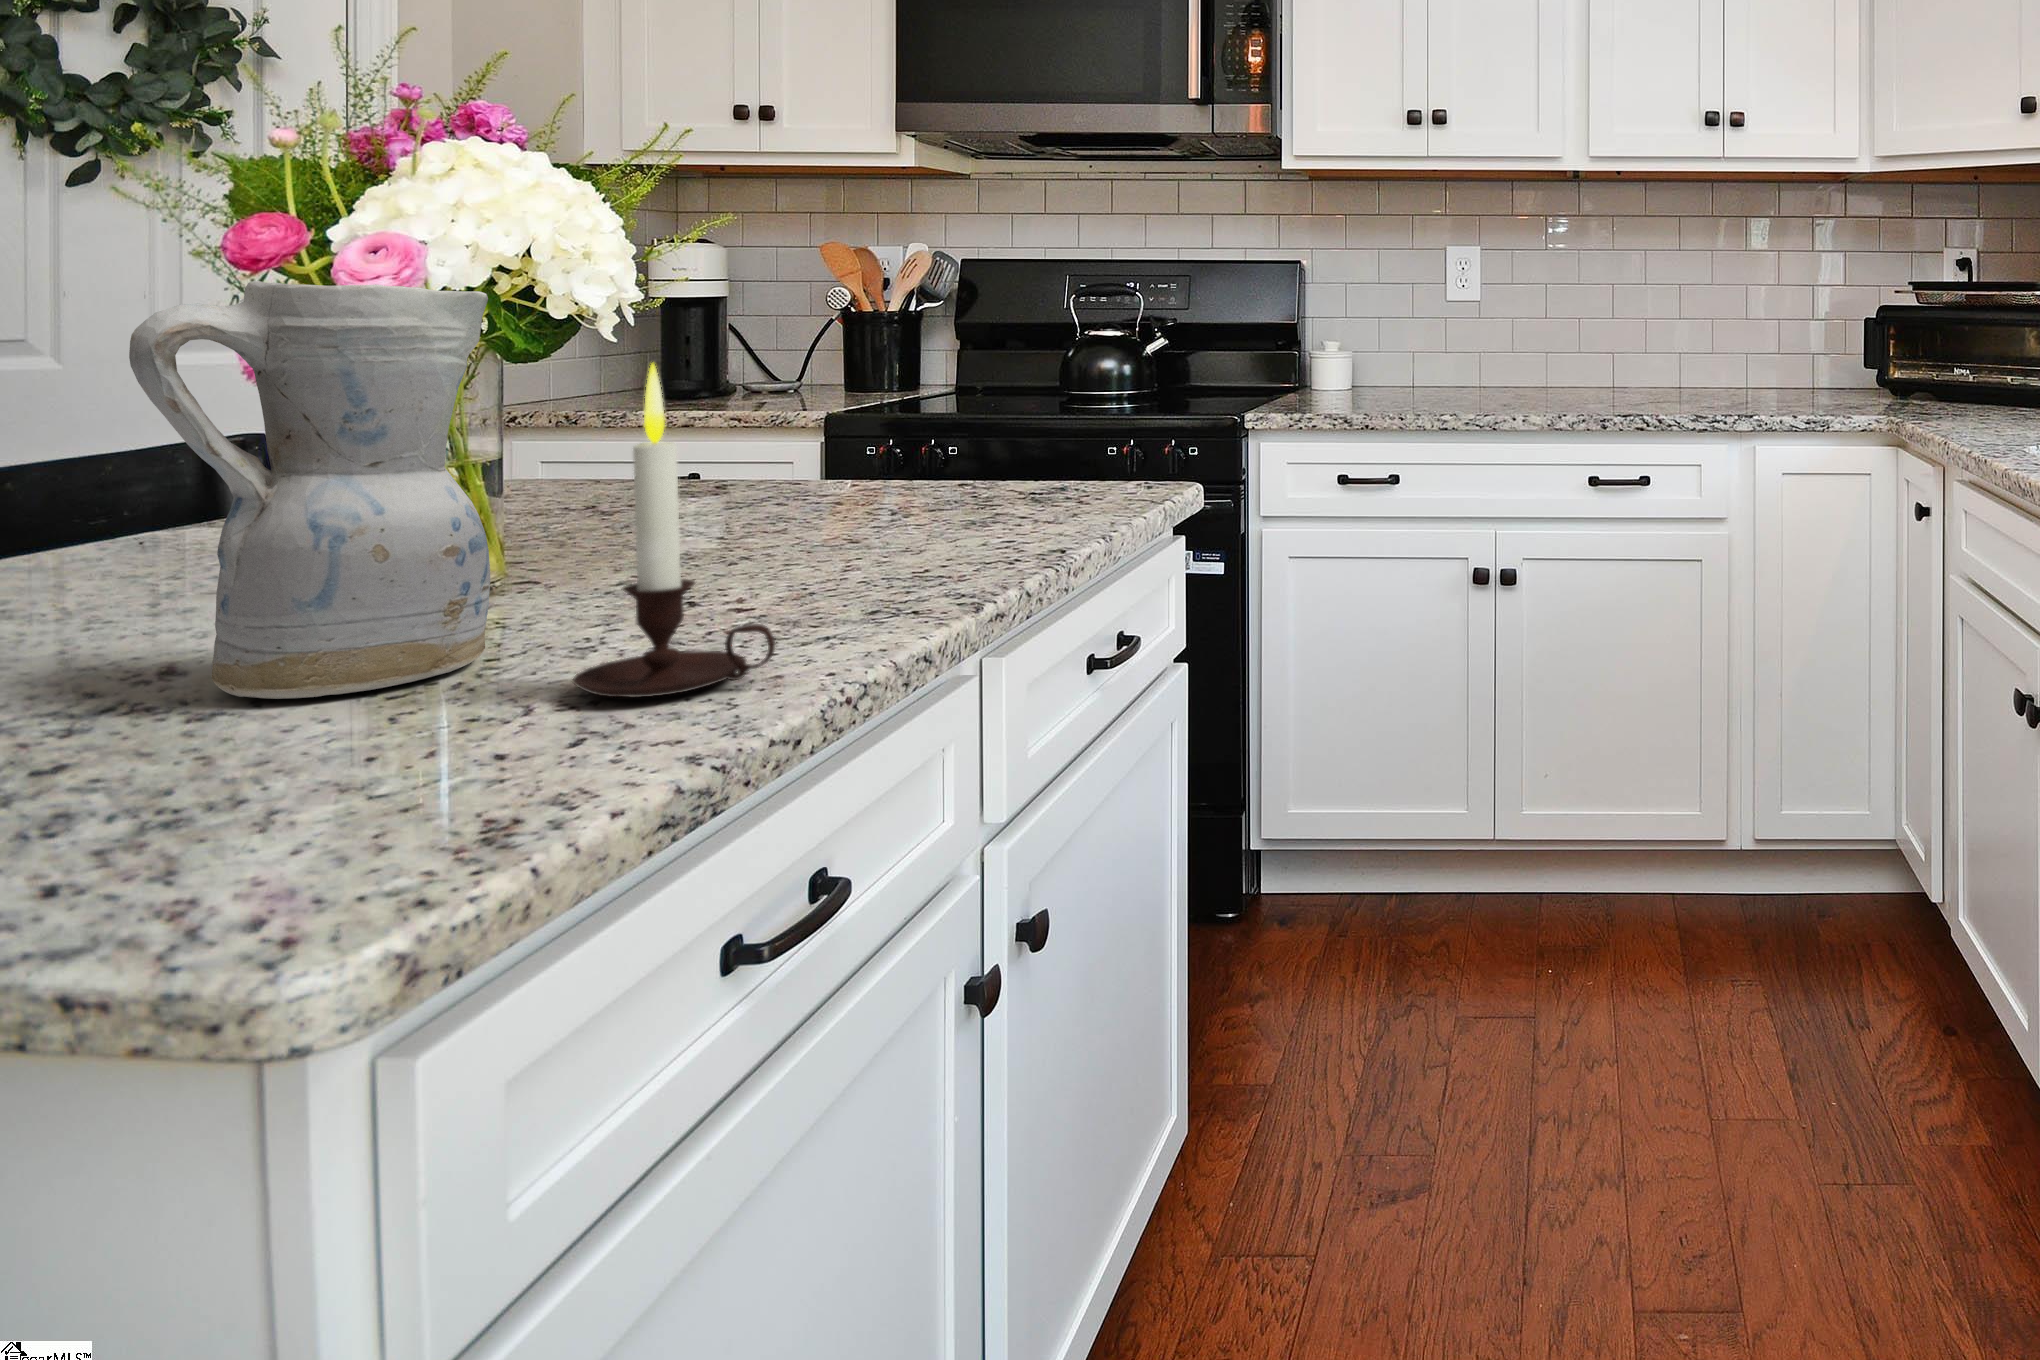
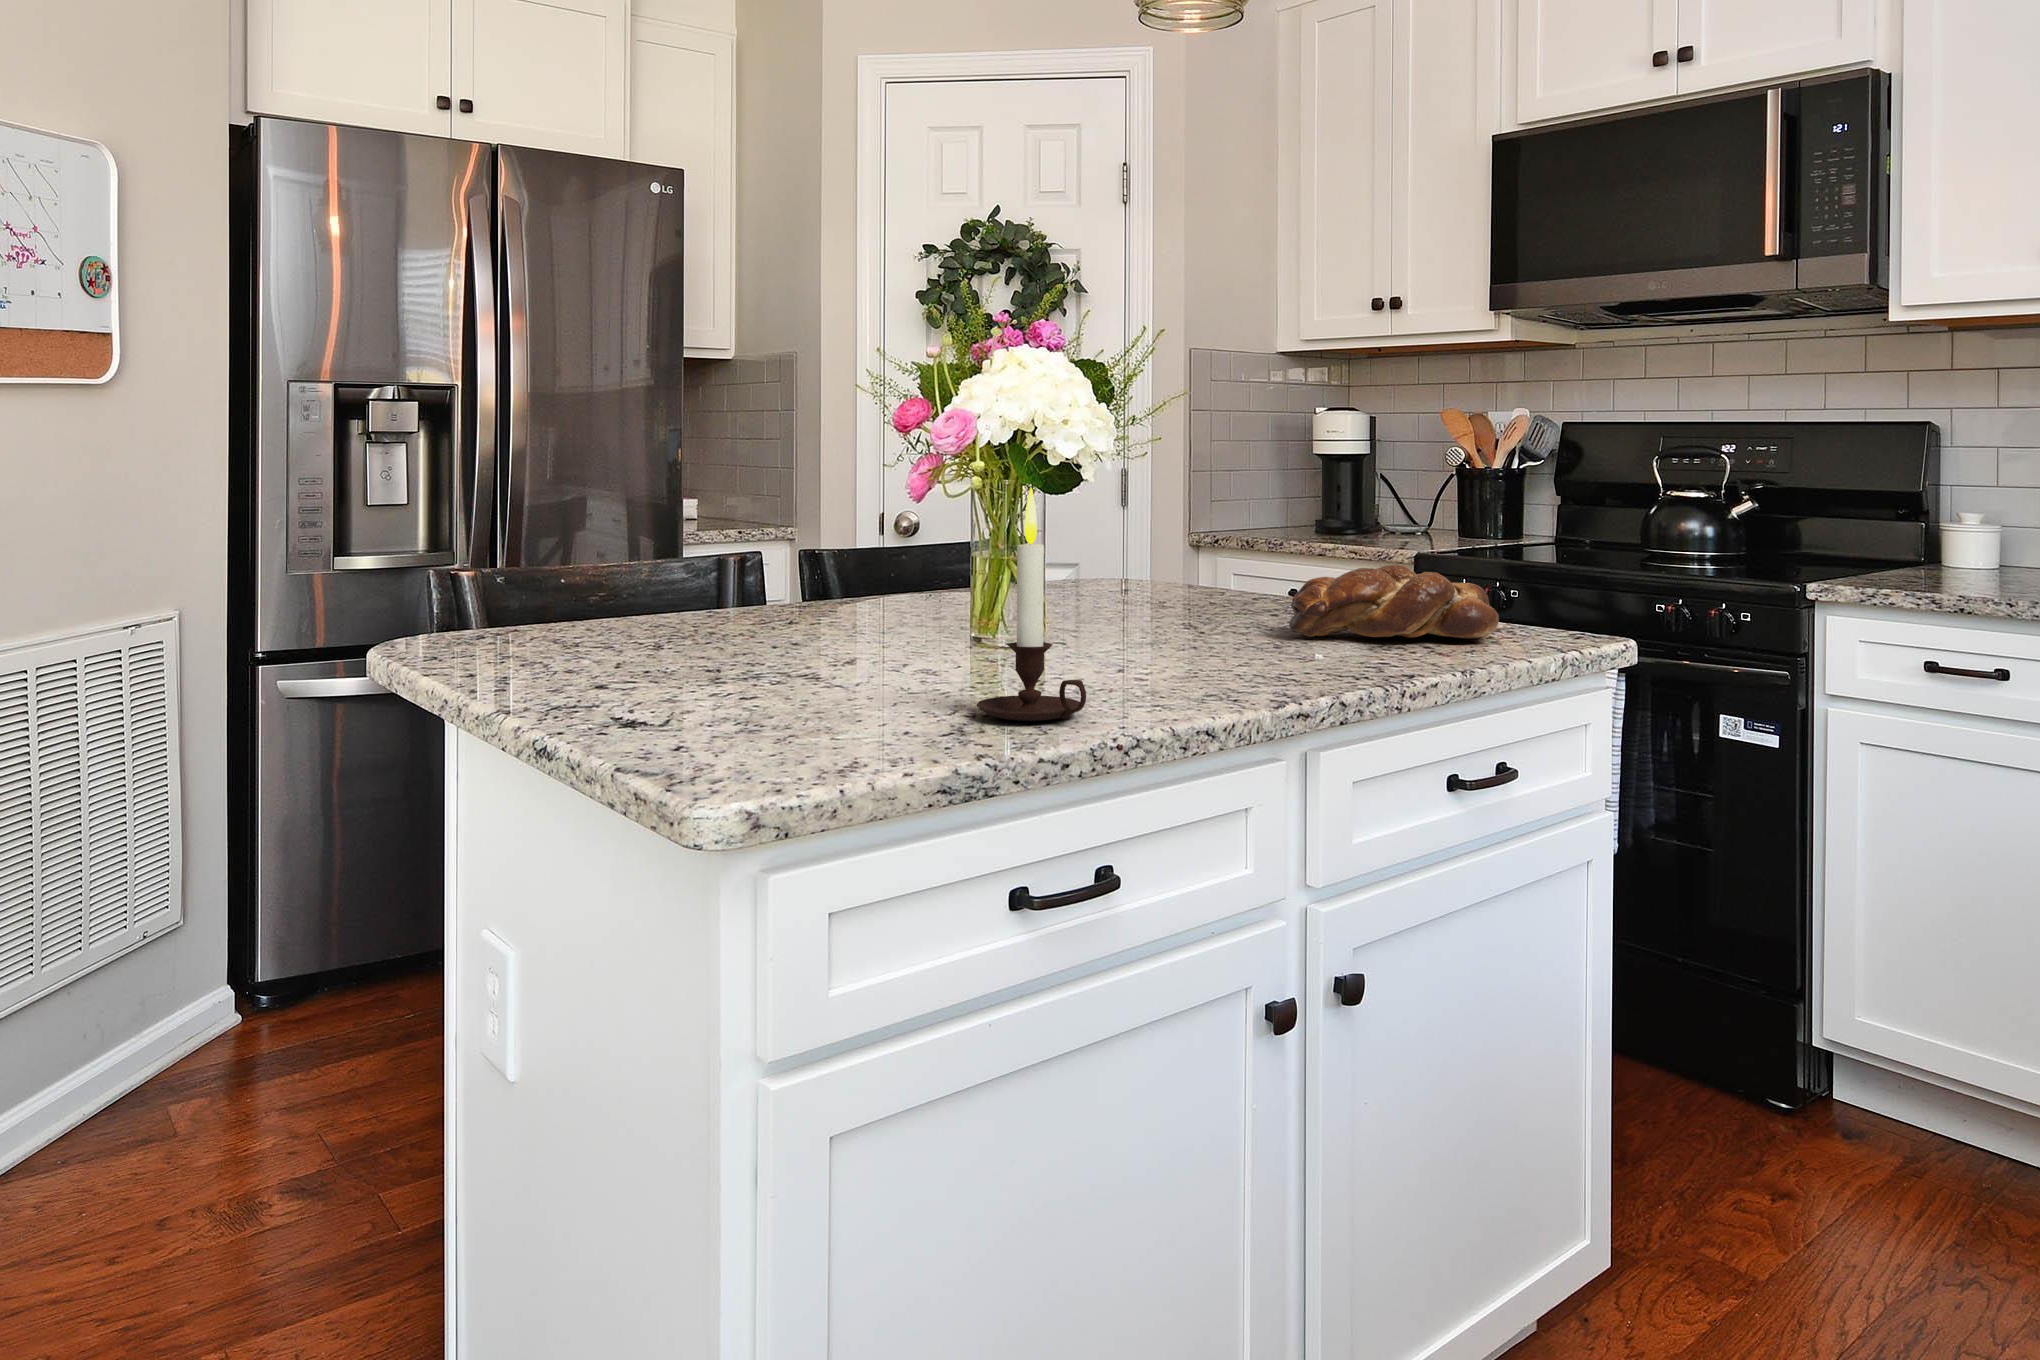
ceramic pitcher: present [129,281,490,699] -> none [806,434,981,693]
bread loaf: none [824,428,1076,521] -> present [1289,565,1499,639]

